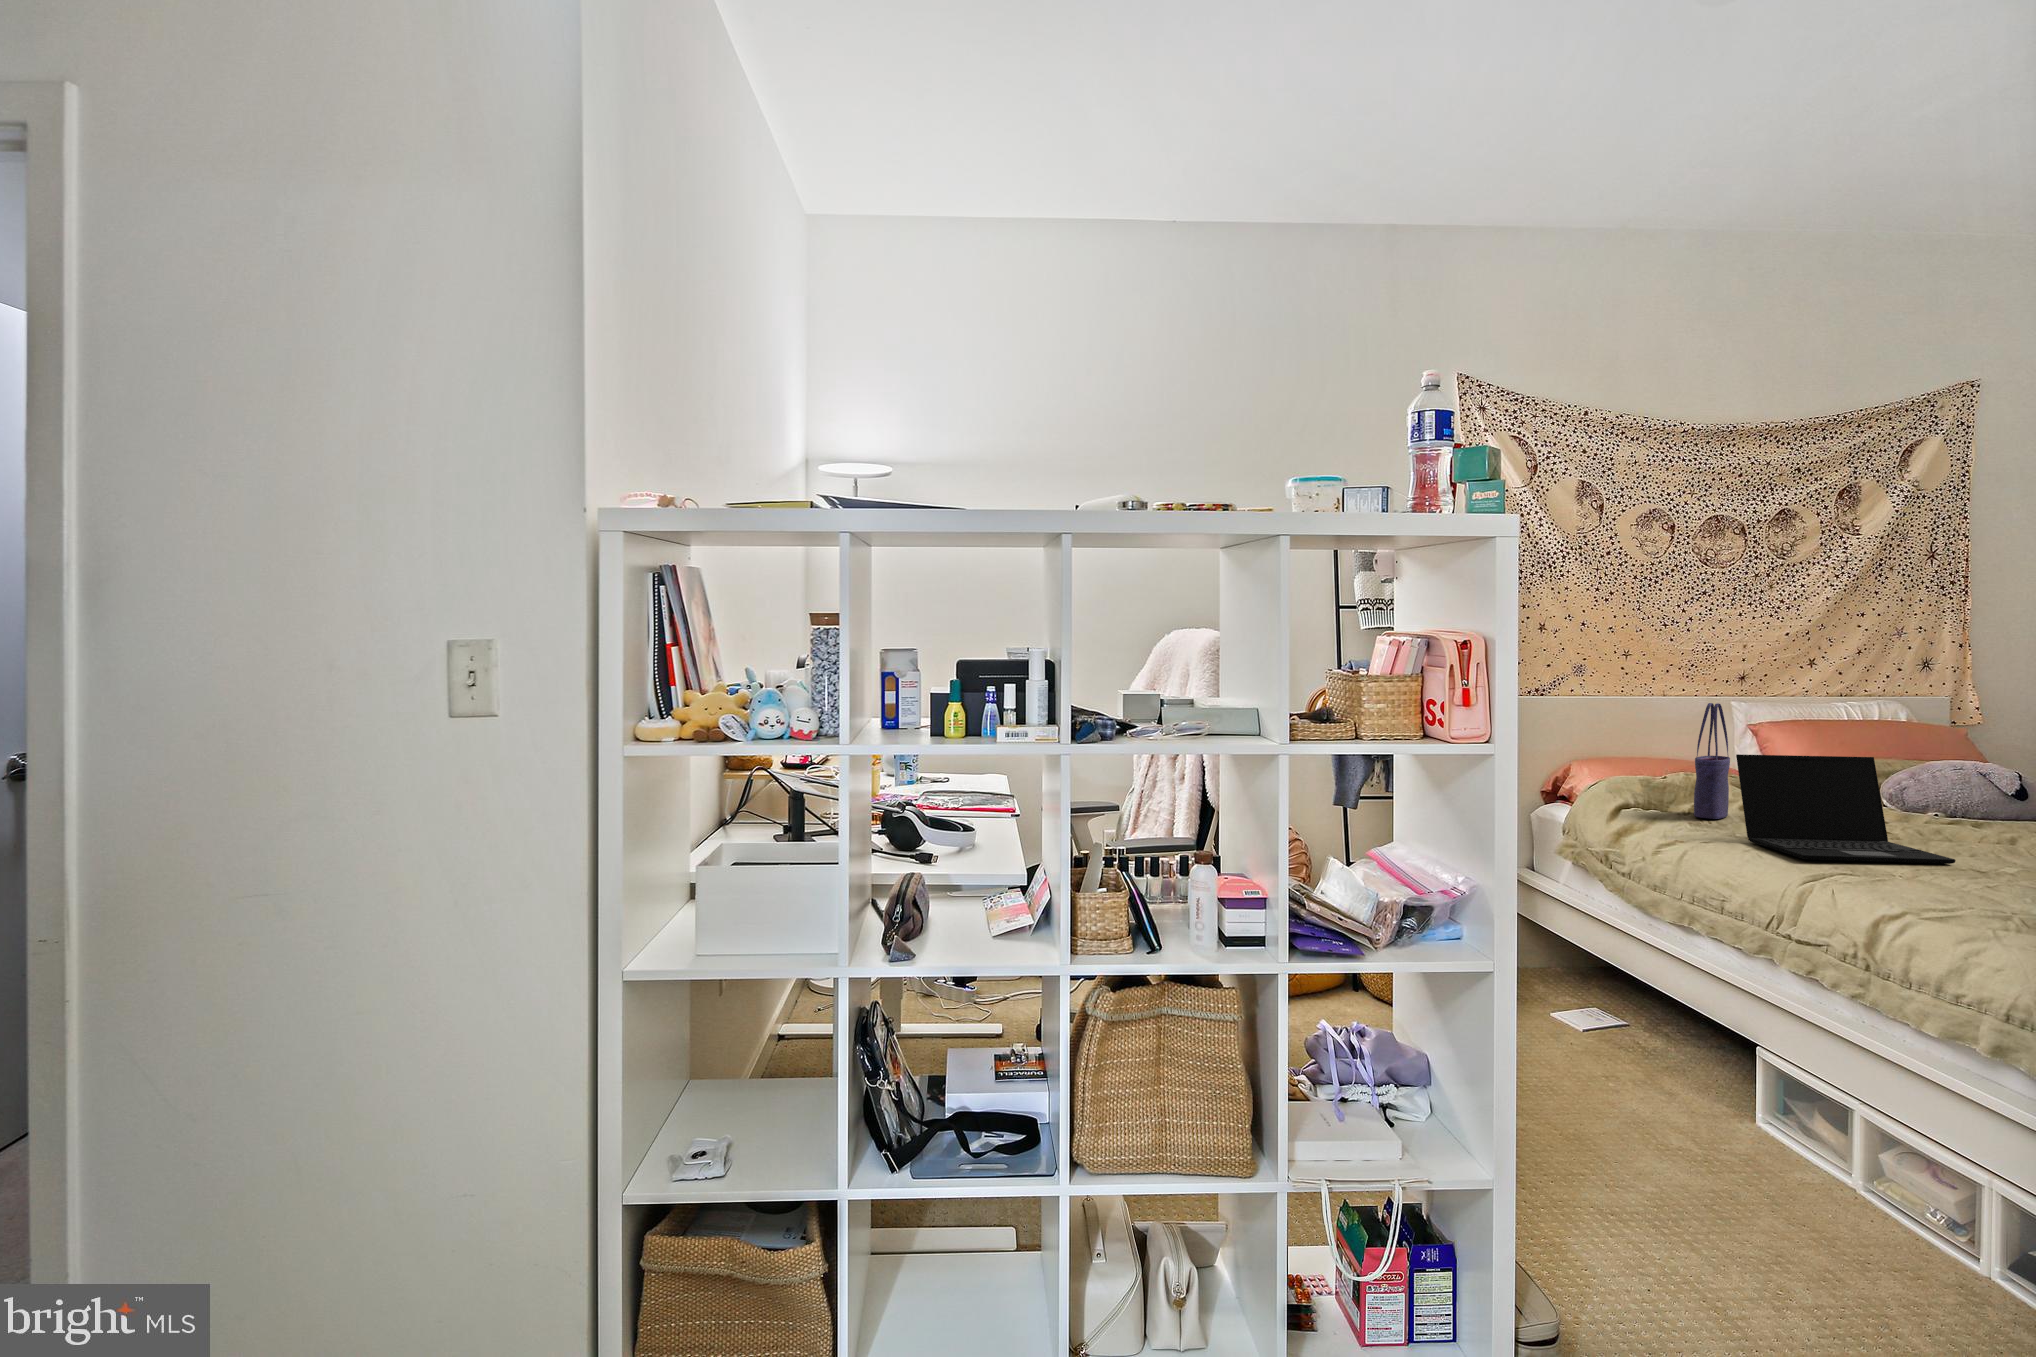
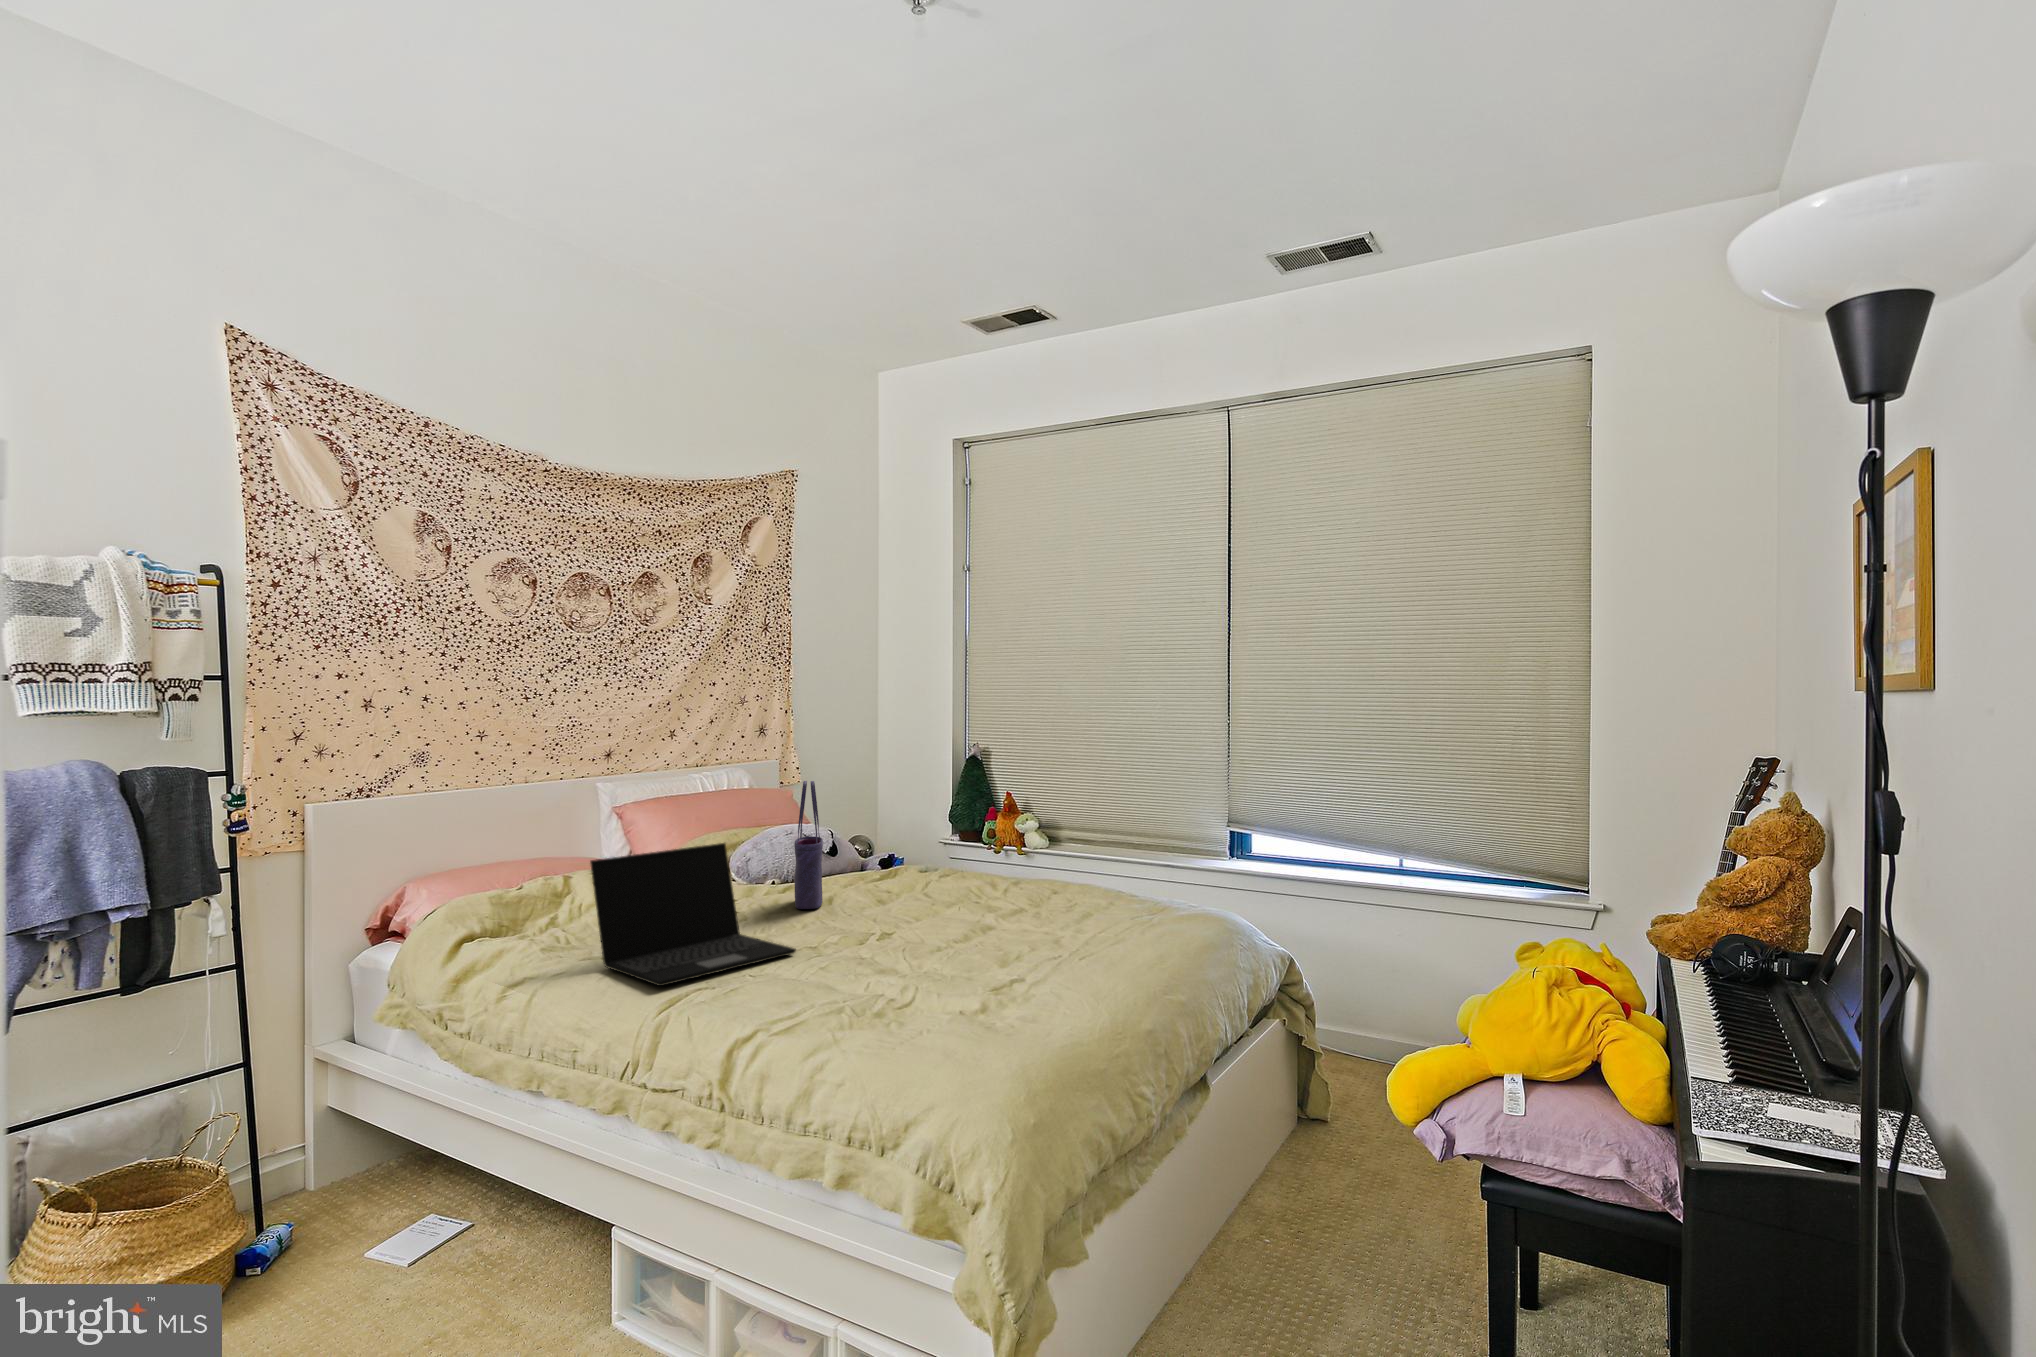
tote bag: present [1694,703,1730,819] -> present [794,781,823,909]

